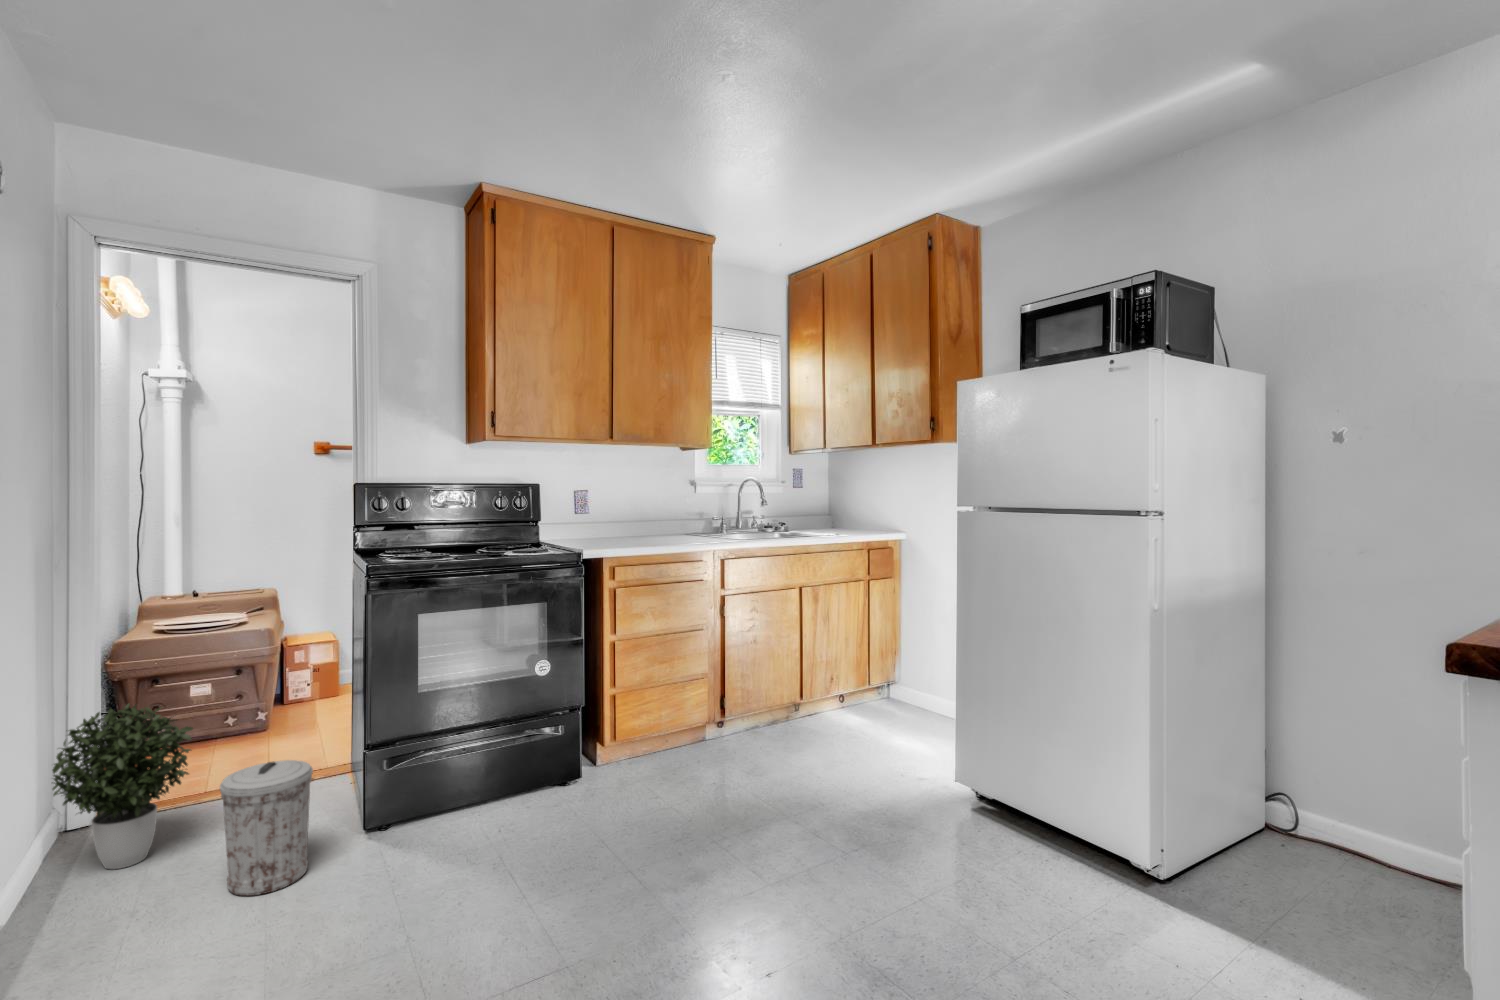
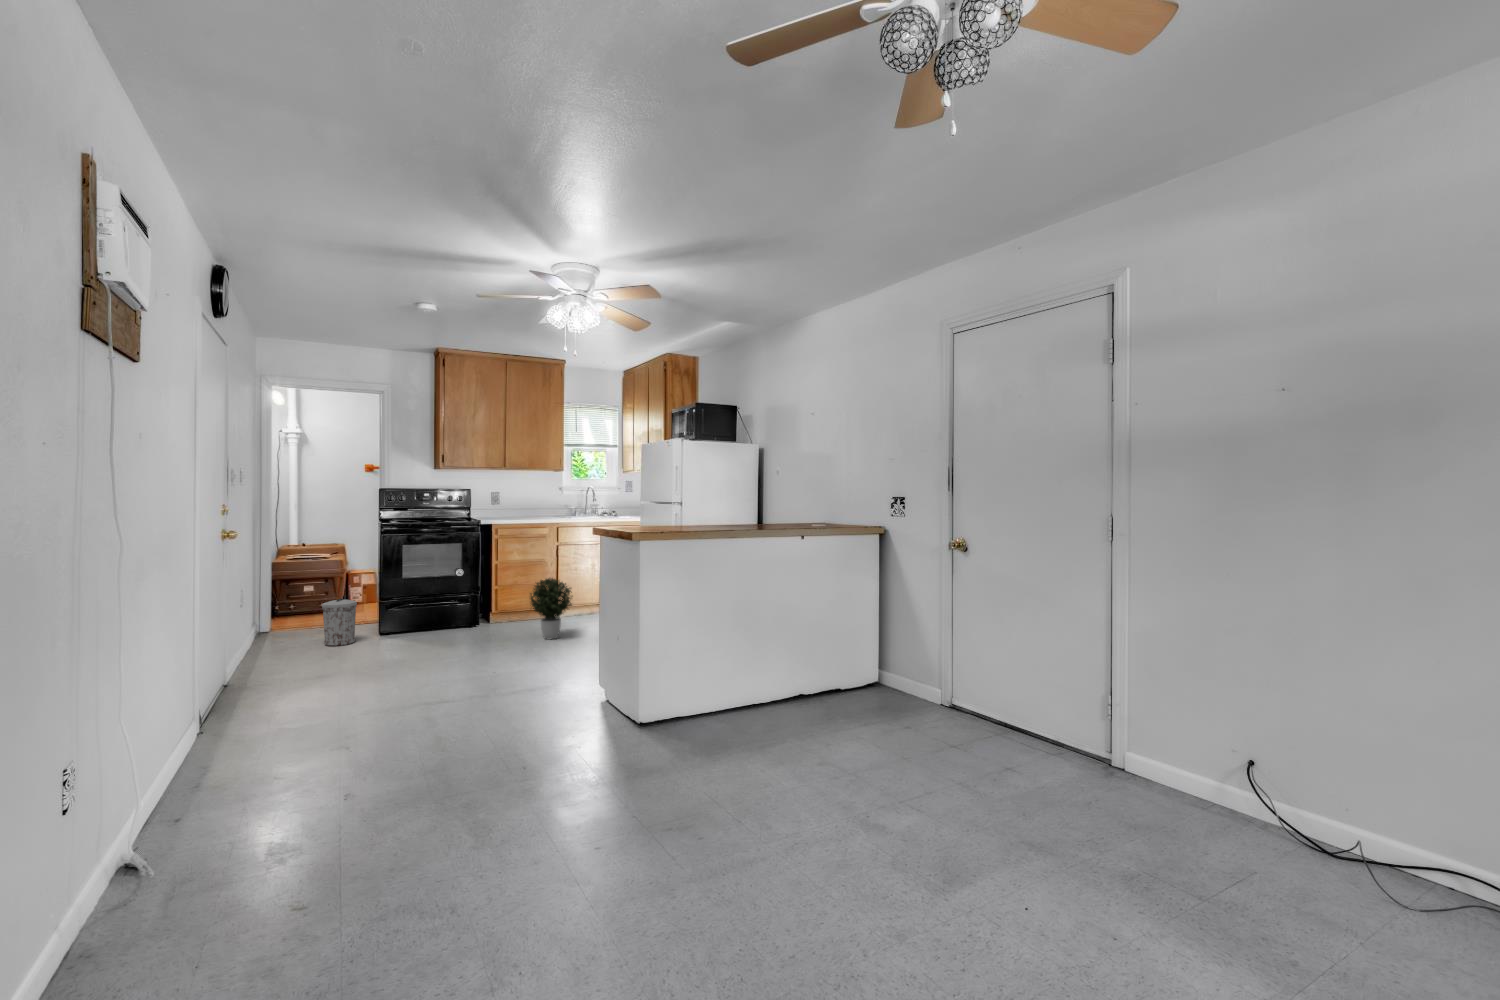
potted plant: present [52,704,193,869] -> present [530,578,572,639]

